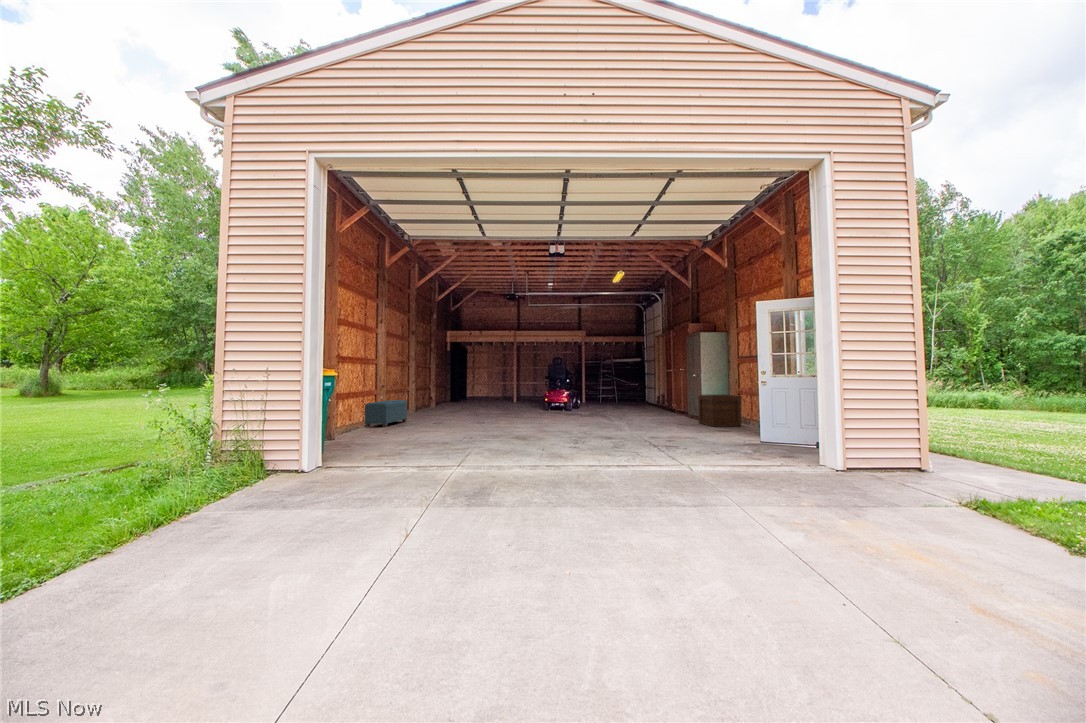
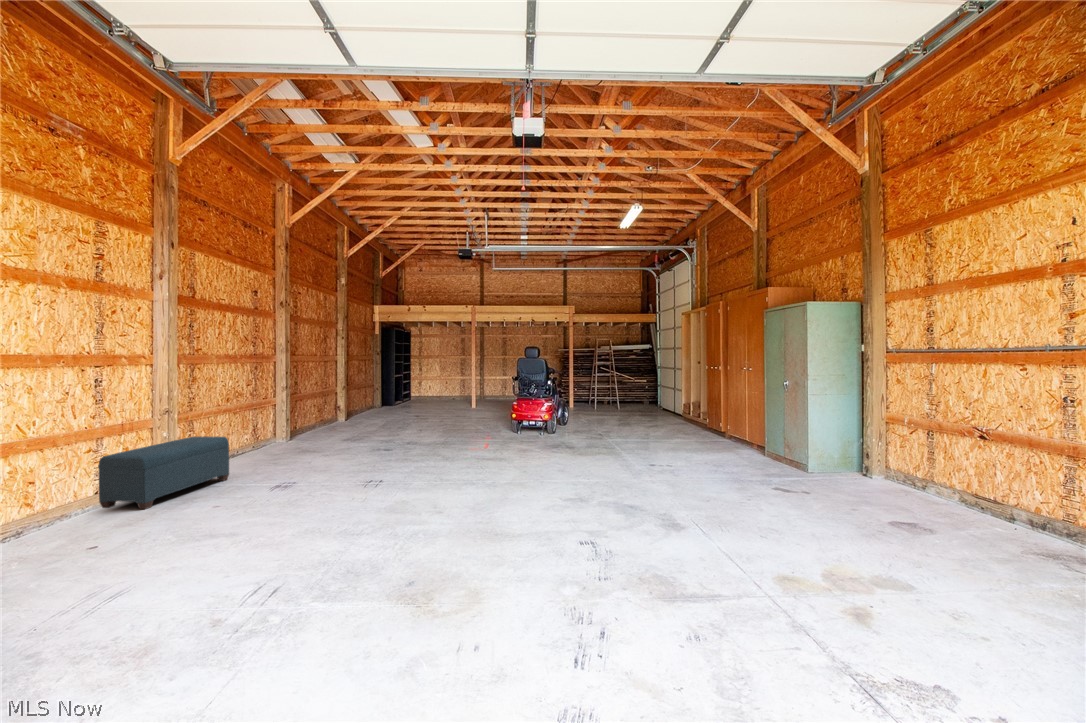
wooden crate: present [698,394,742,427] -> none [805,423,906,497]

